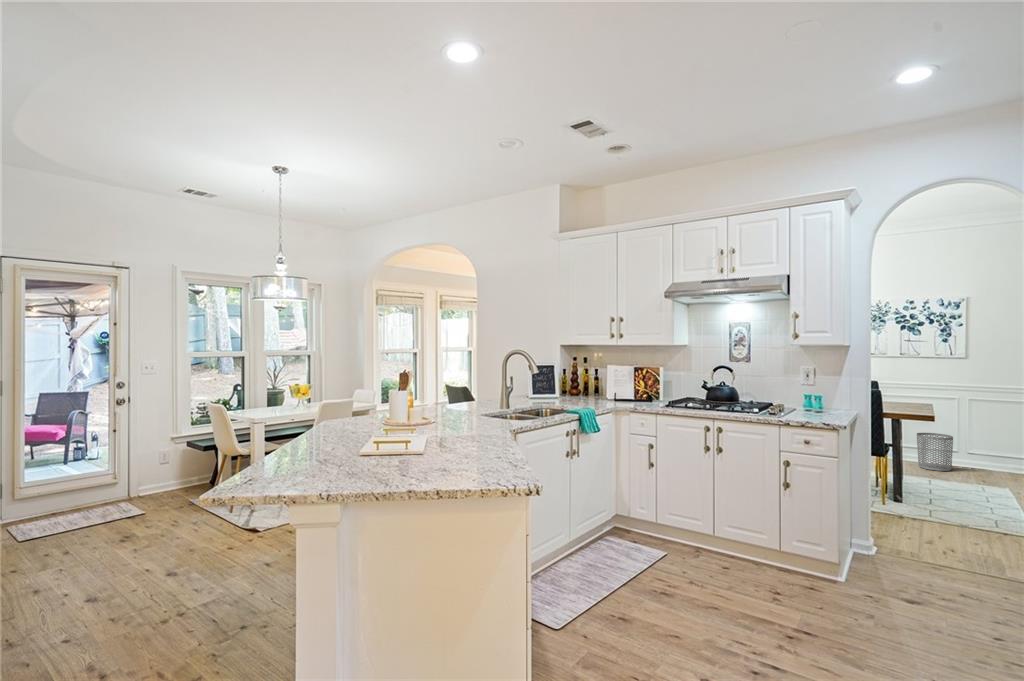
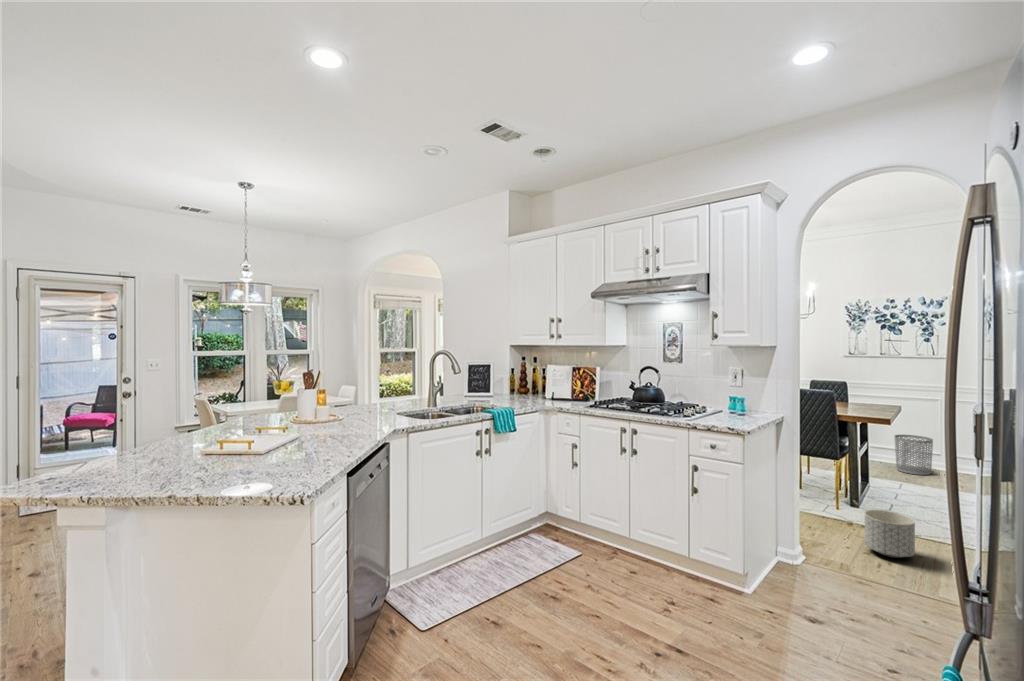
planter: none [925,501,973,545] -> present [865,510,915,558]

